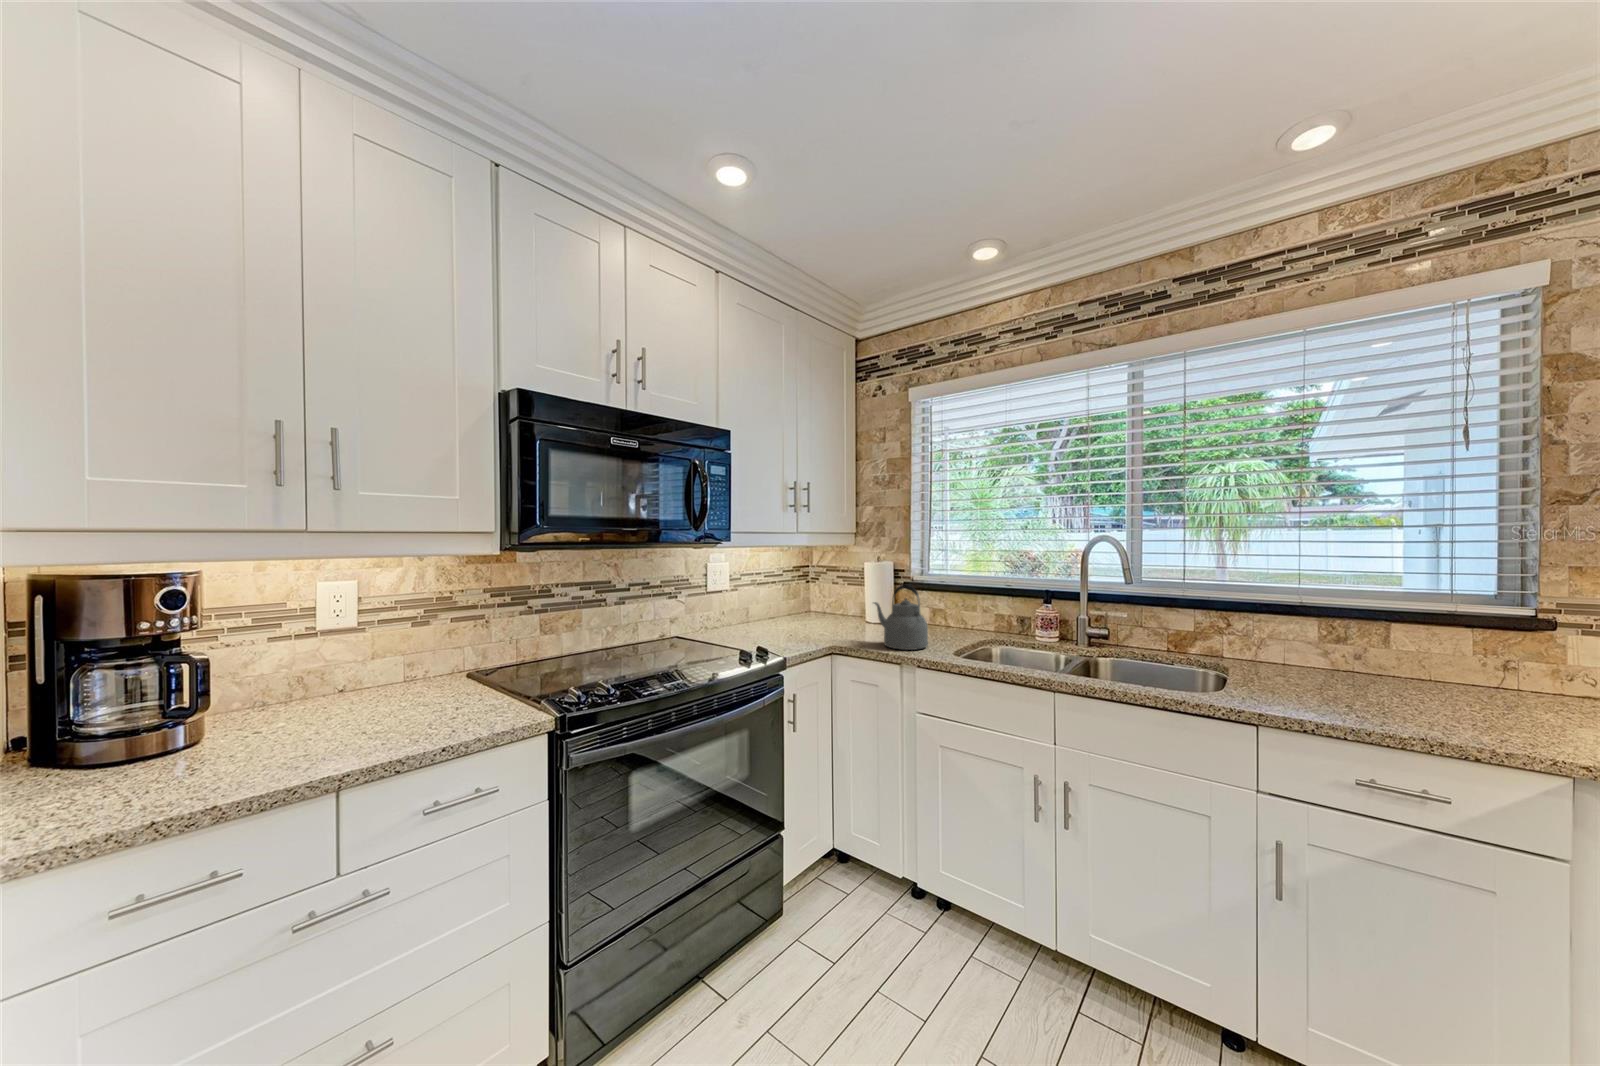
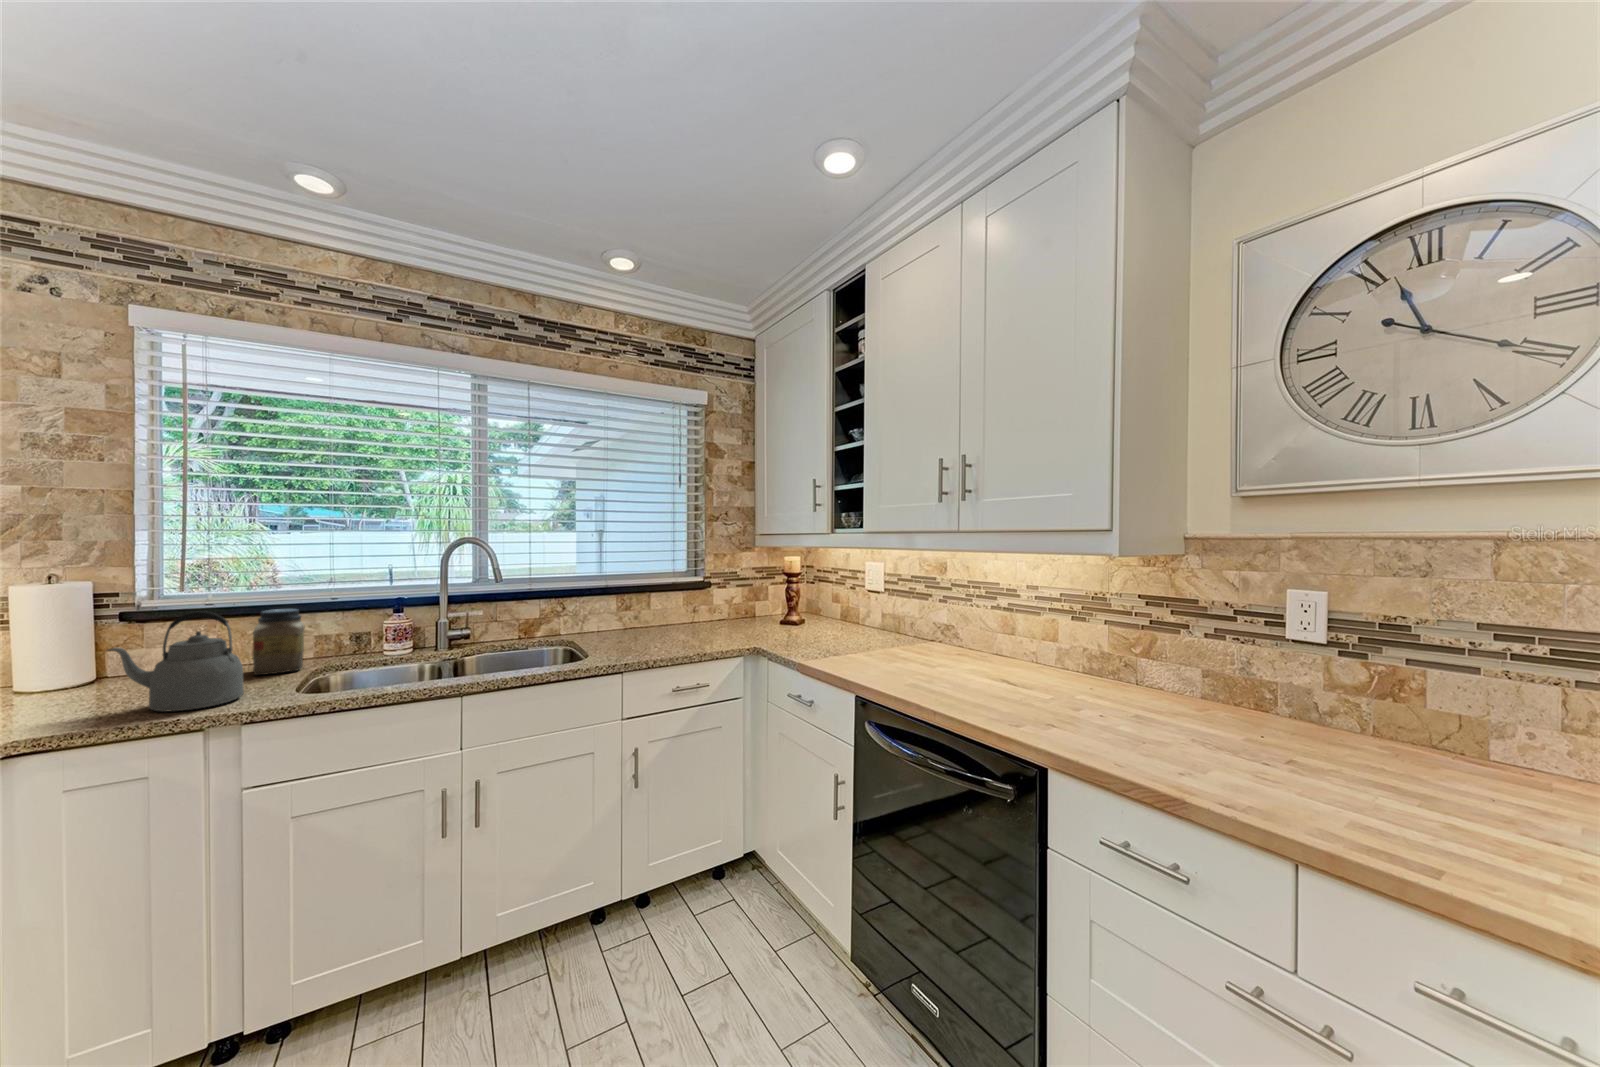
jar: none [951,590,984,639] -> present [253,609,305,675]

